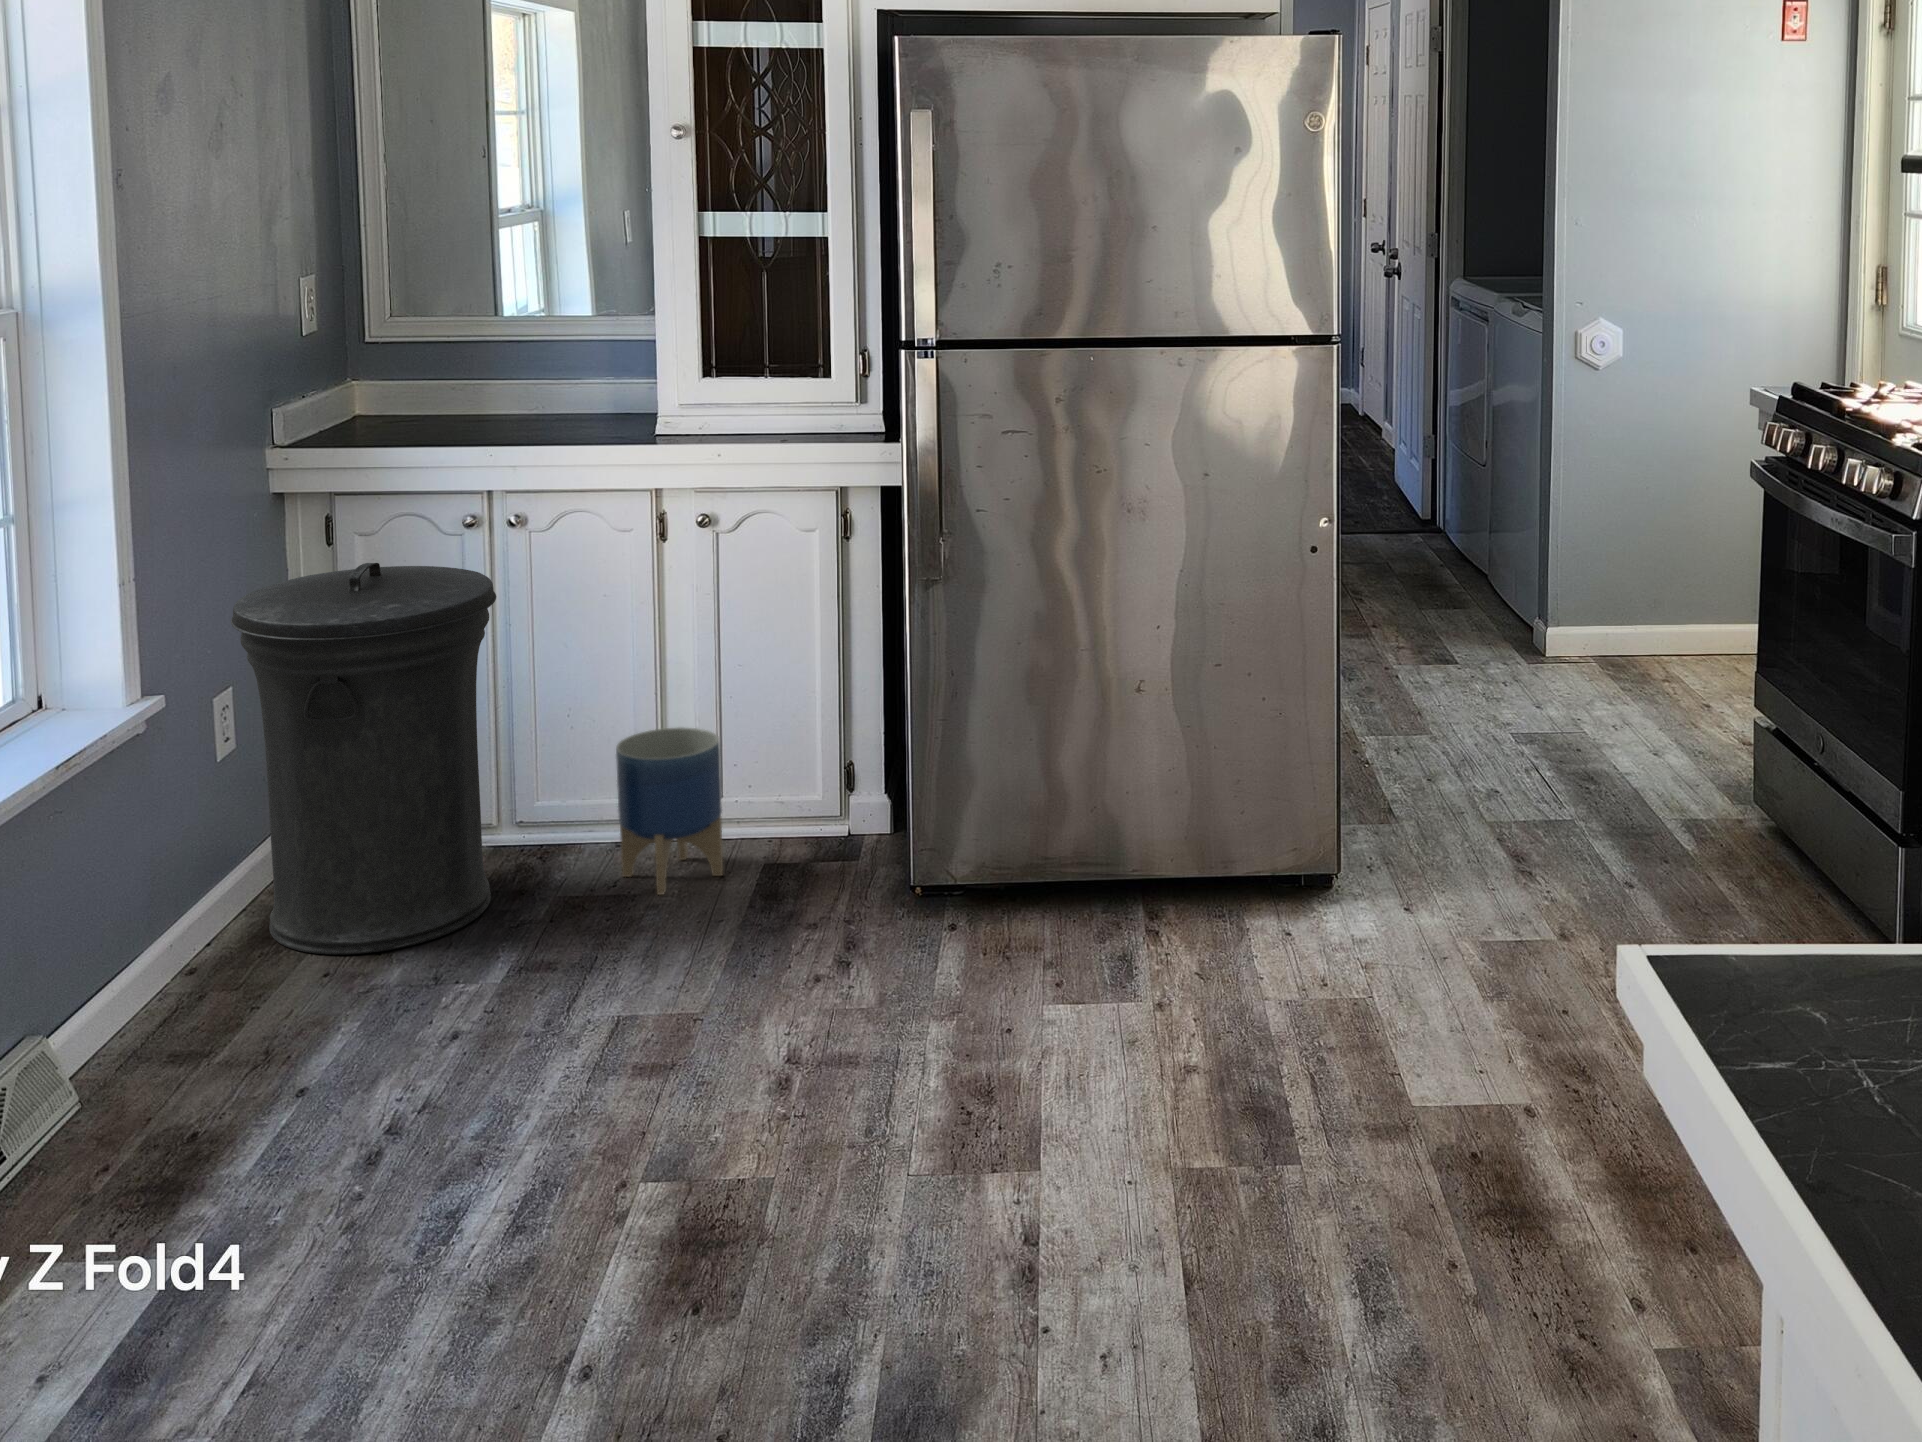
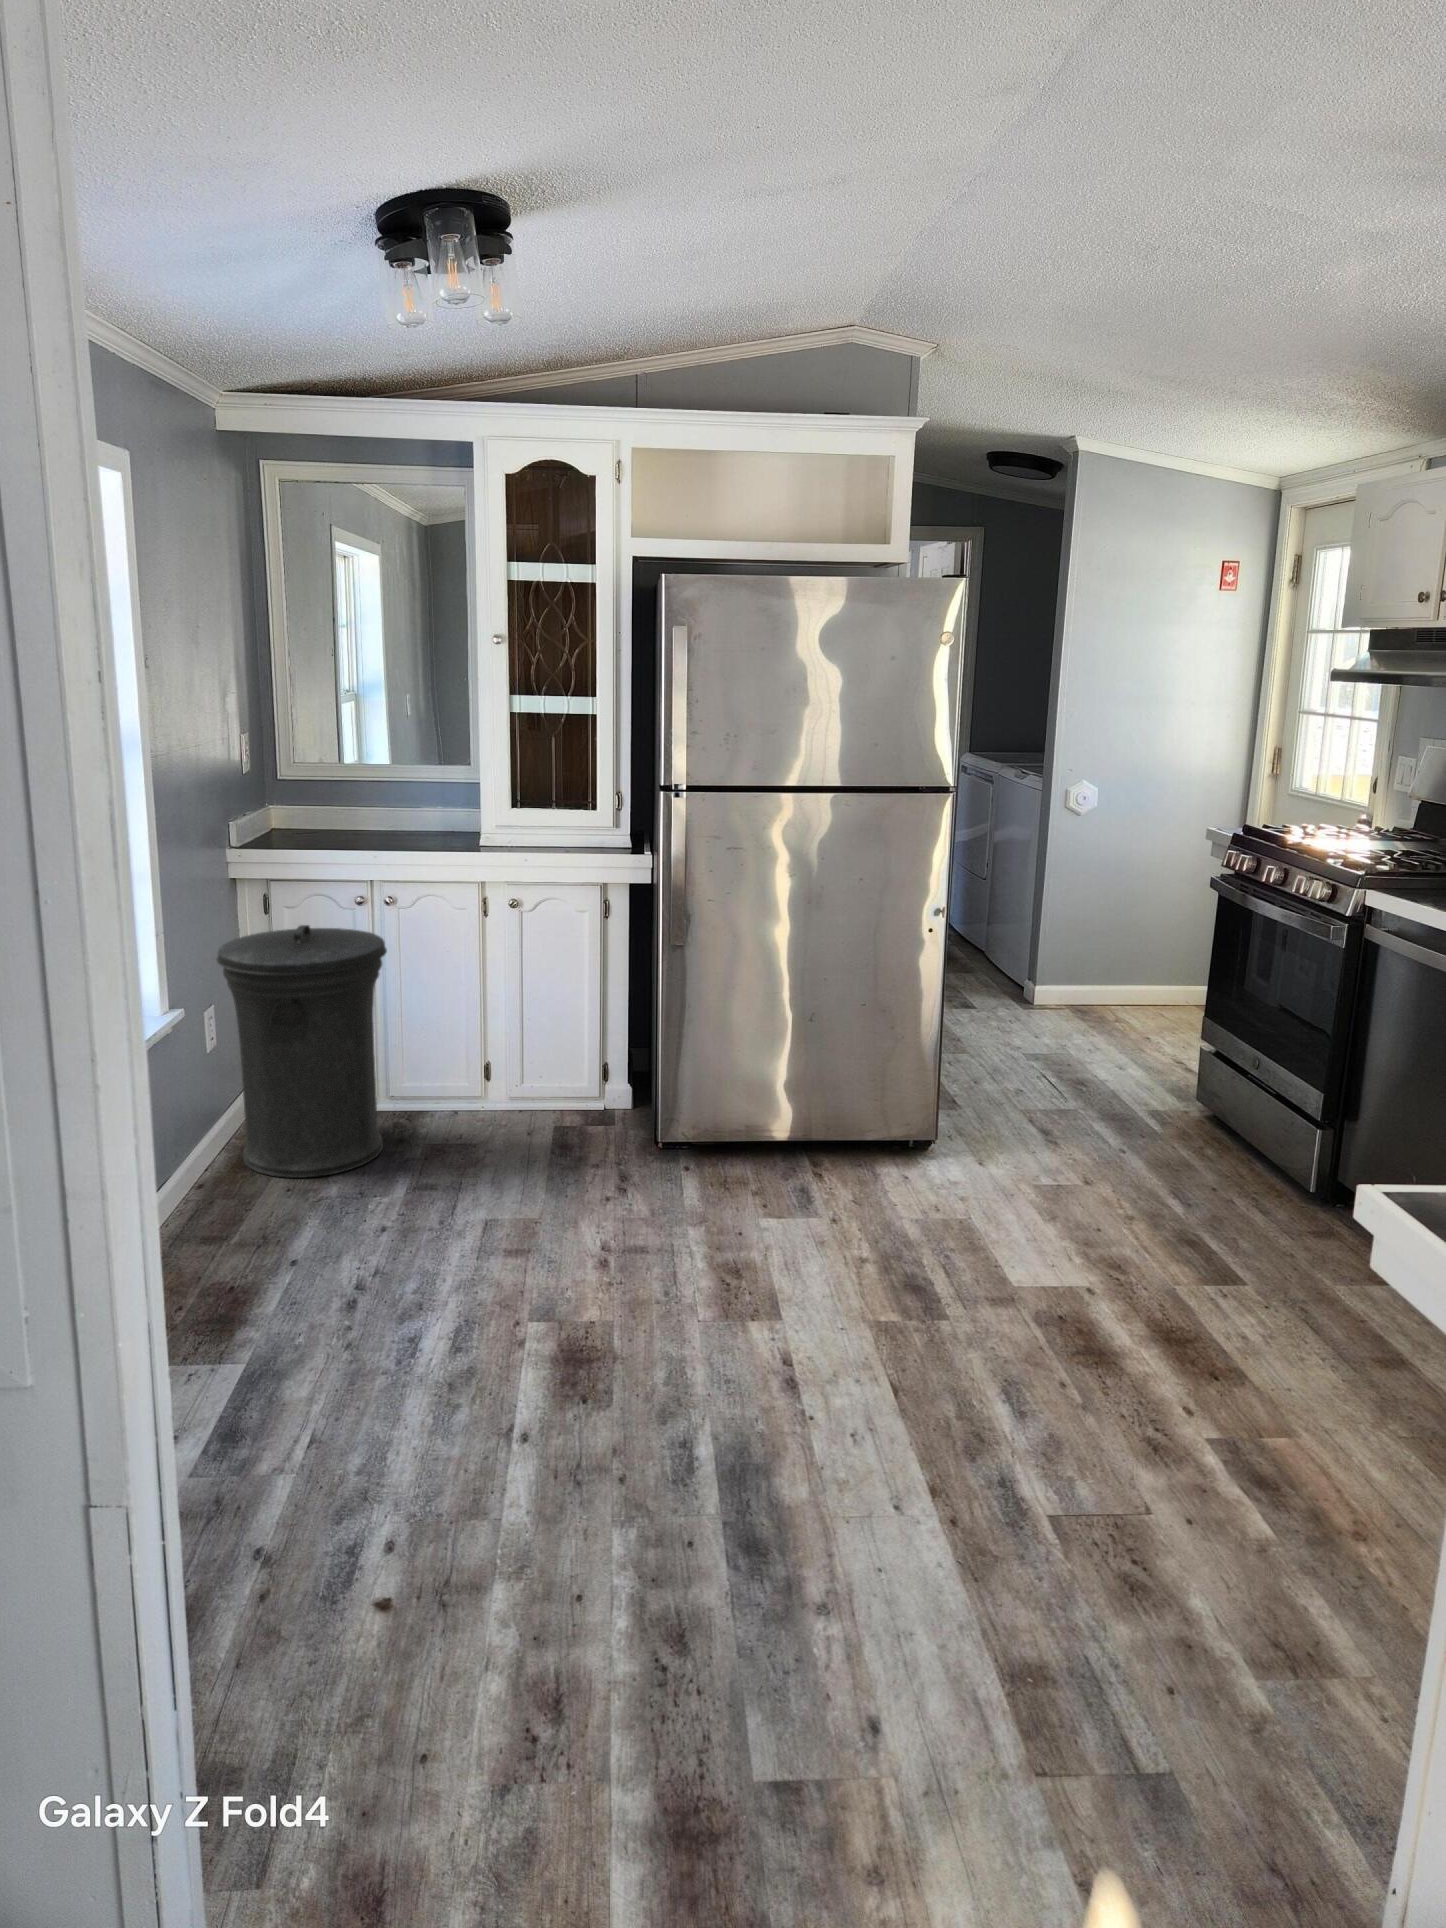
planter: present [616,727,723,895] -> none [462,1037,530,1144]

